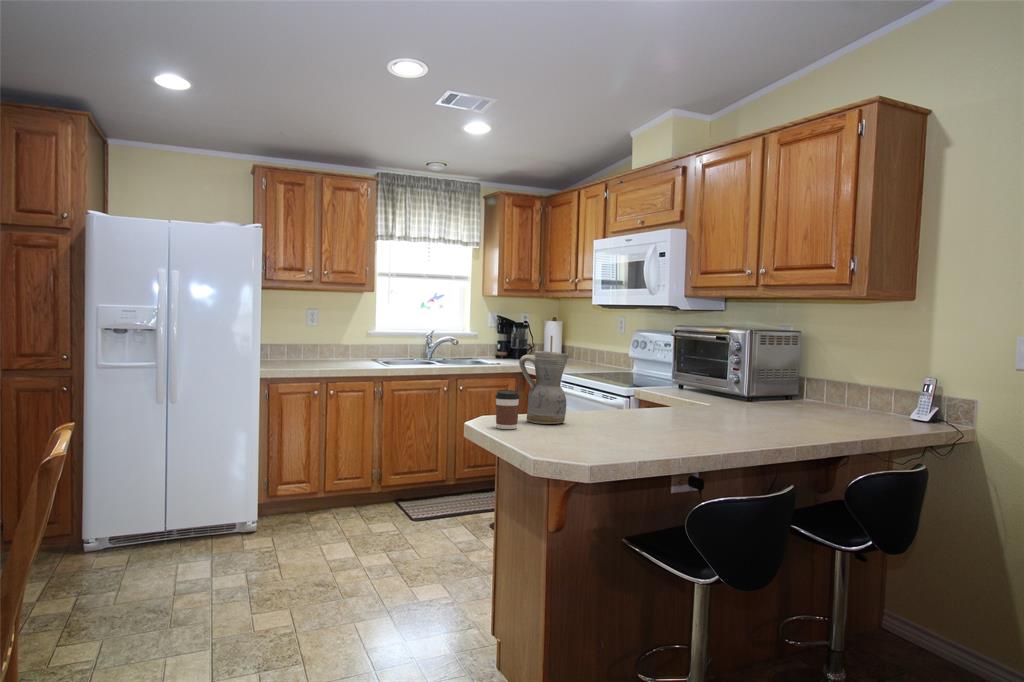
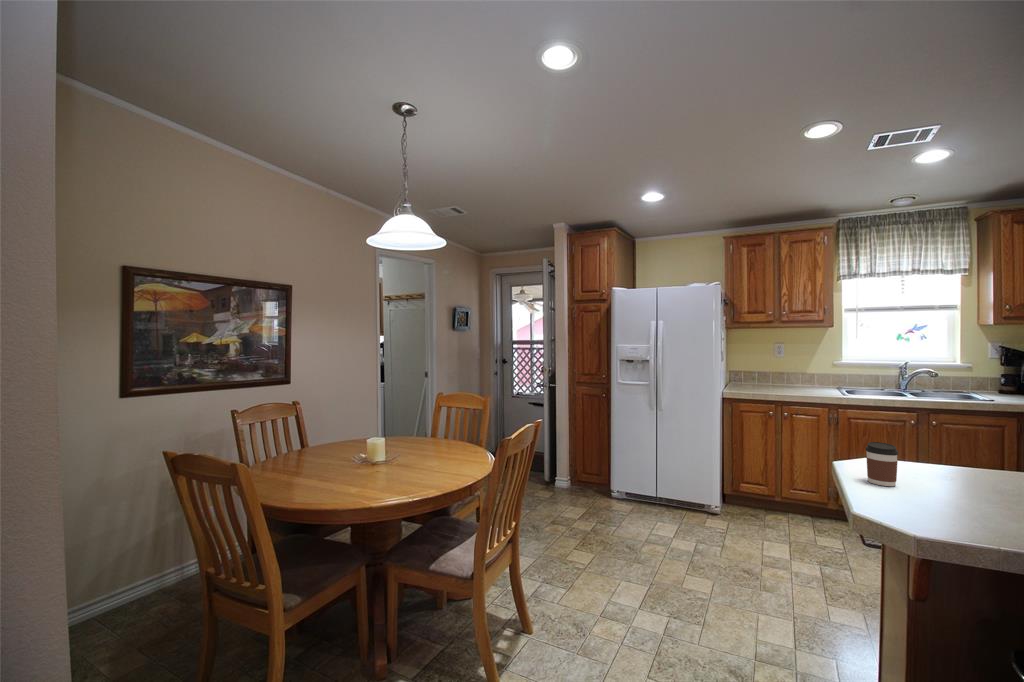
ceramic pitcher: present [519,351,568,424] -> none [913,403,989,491]

